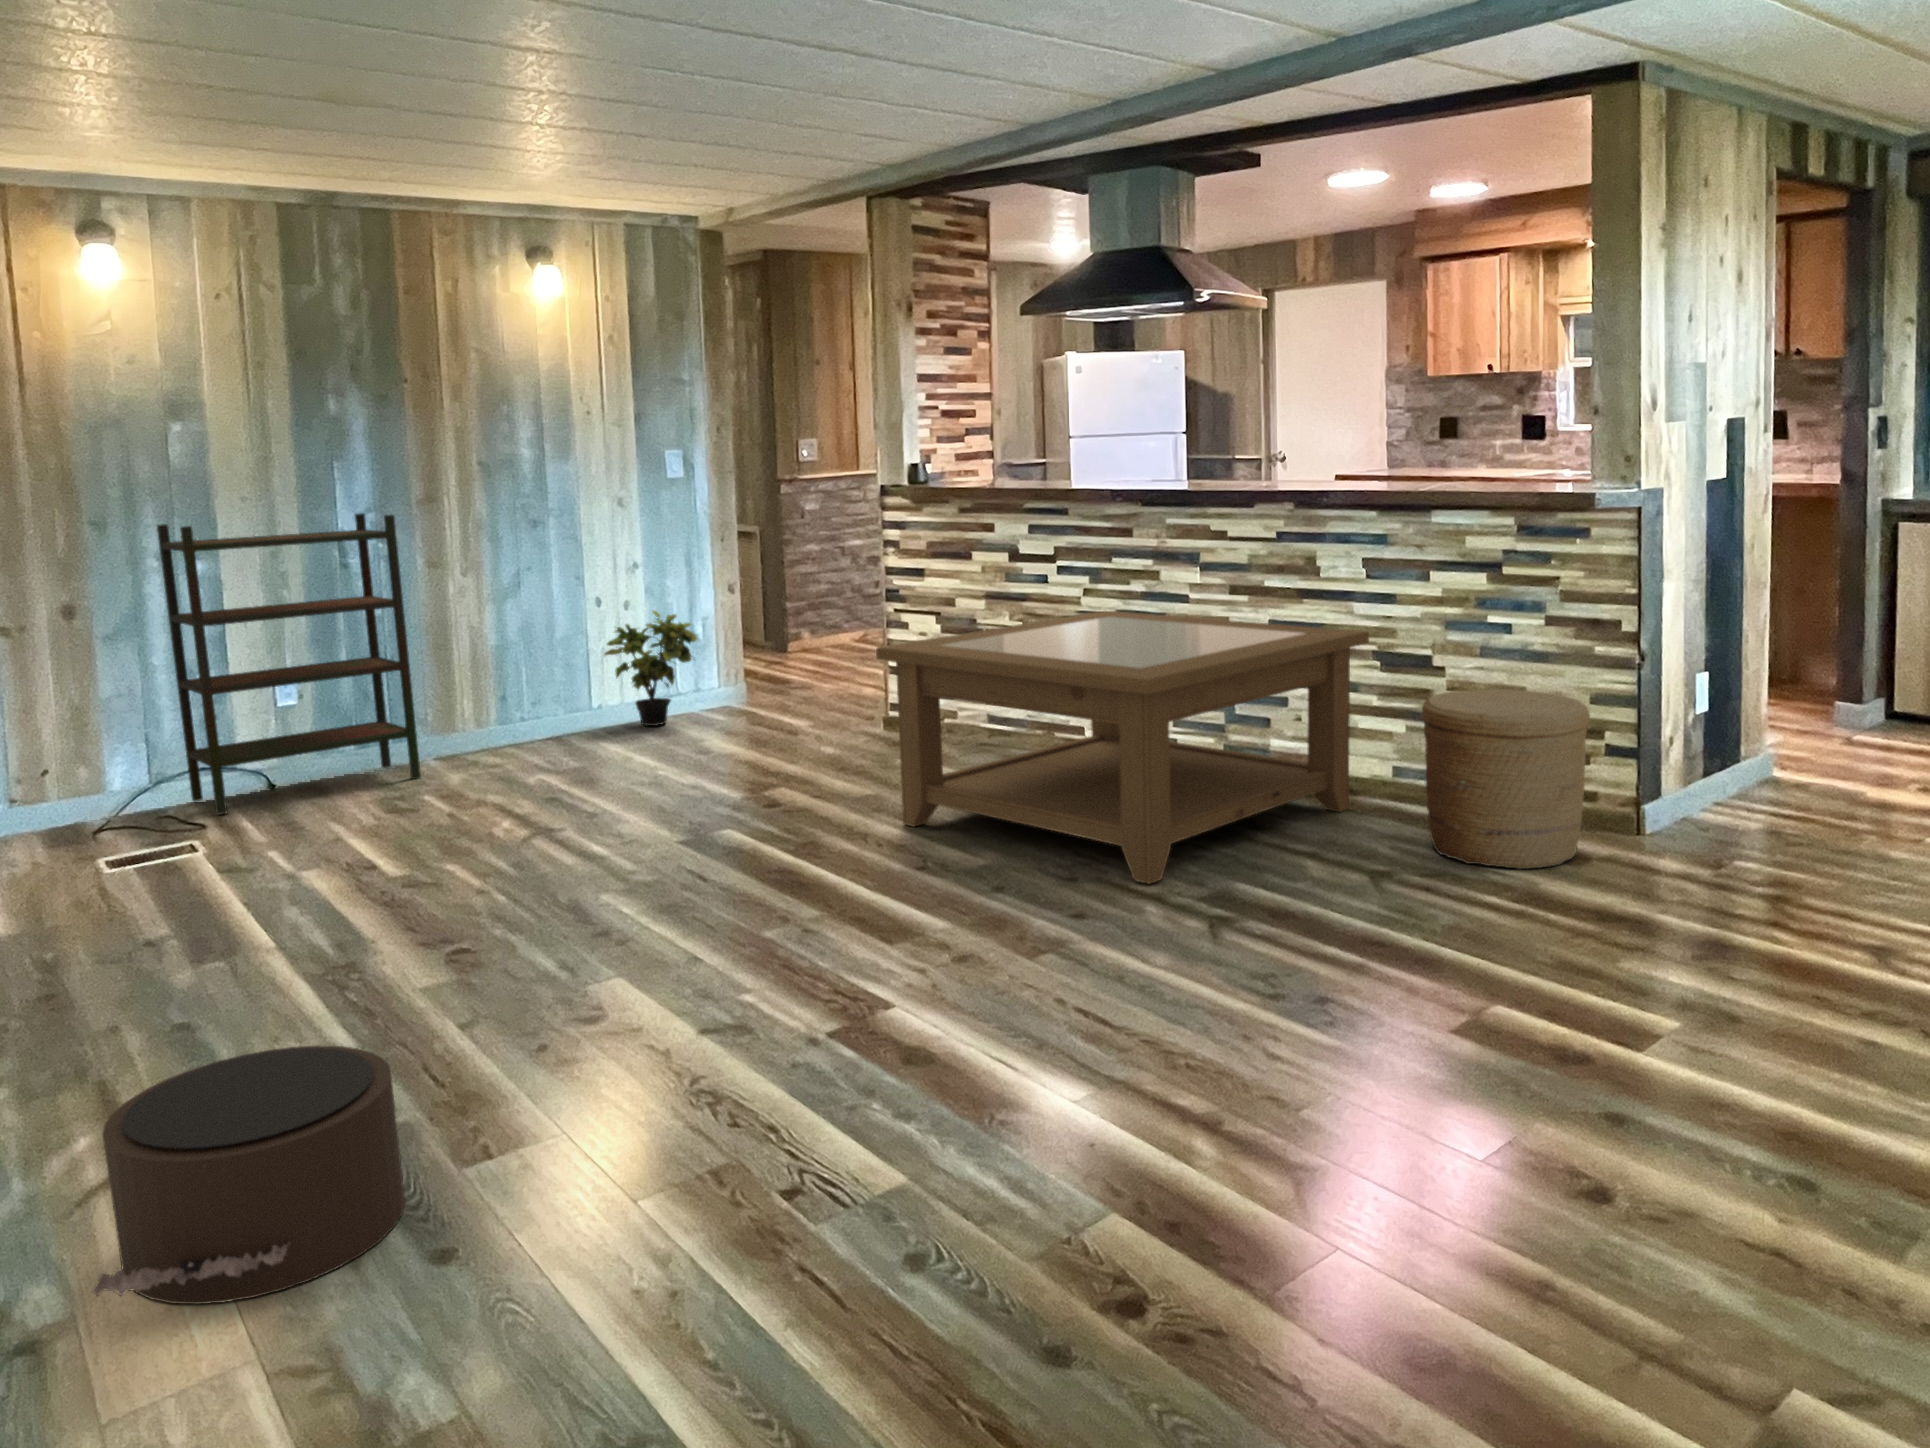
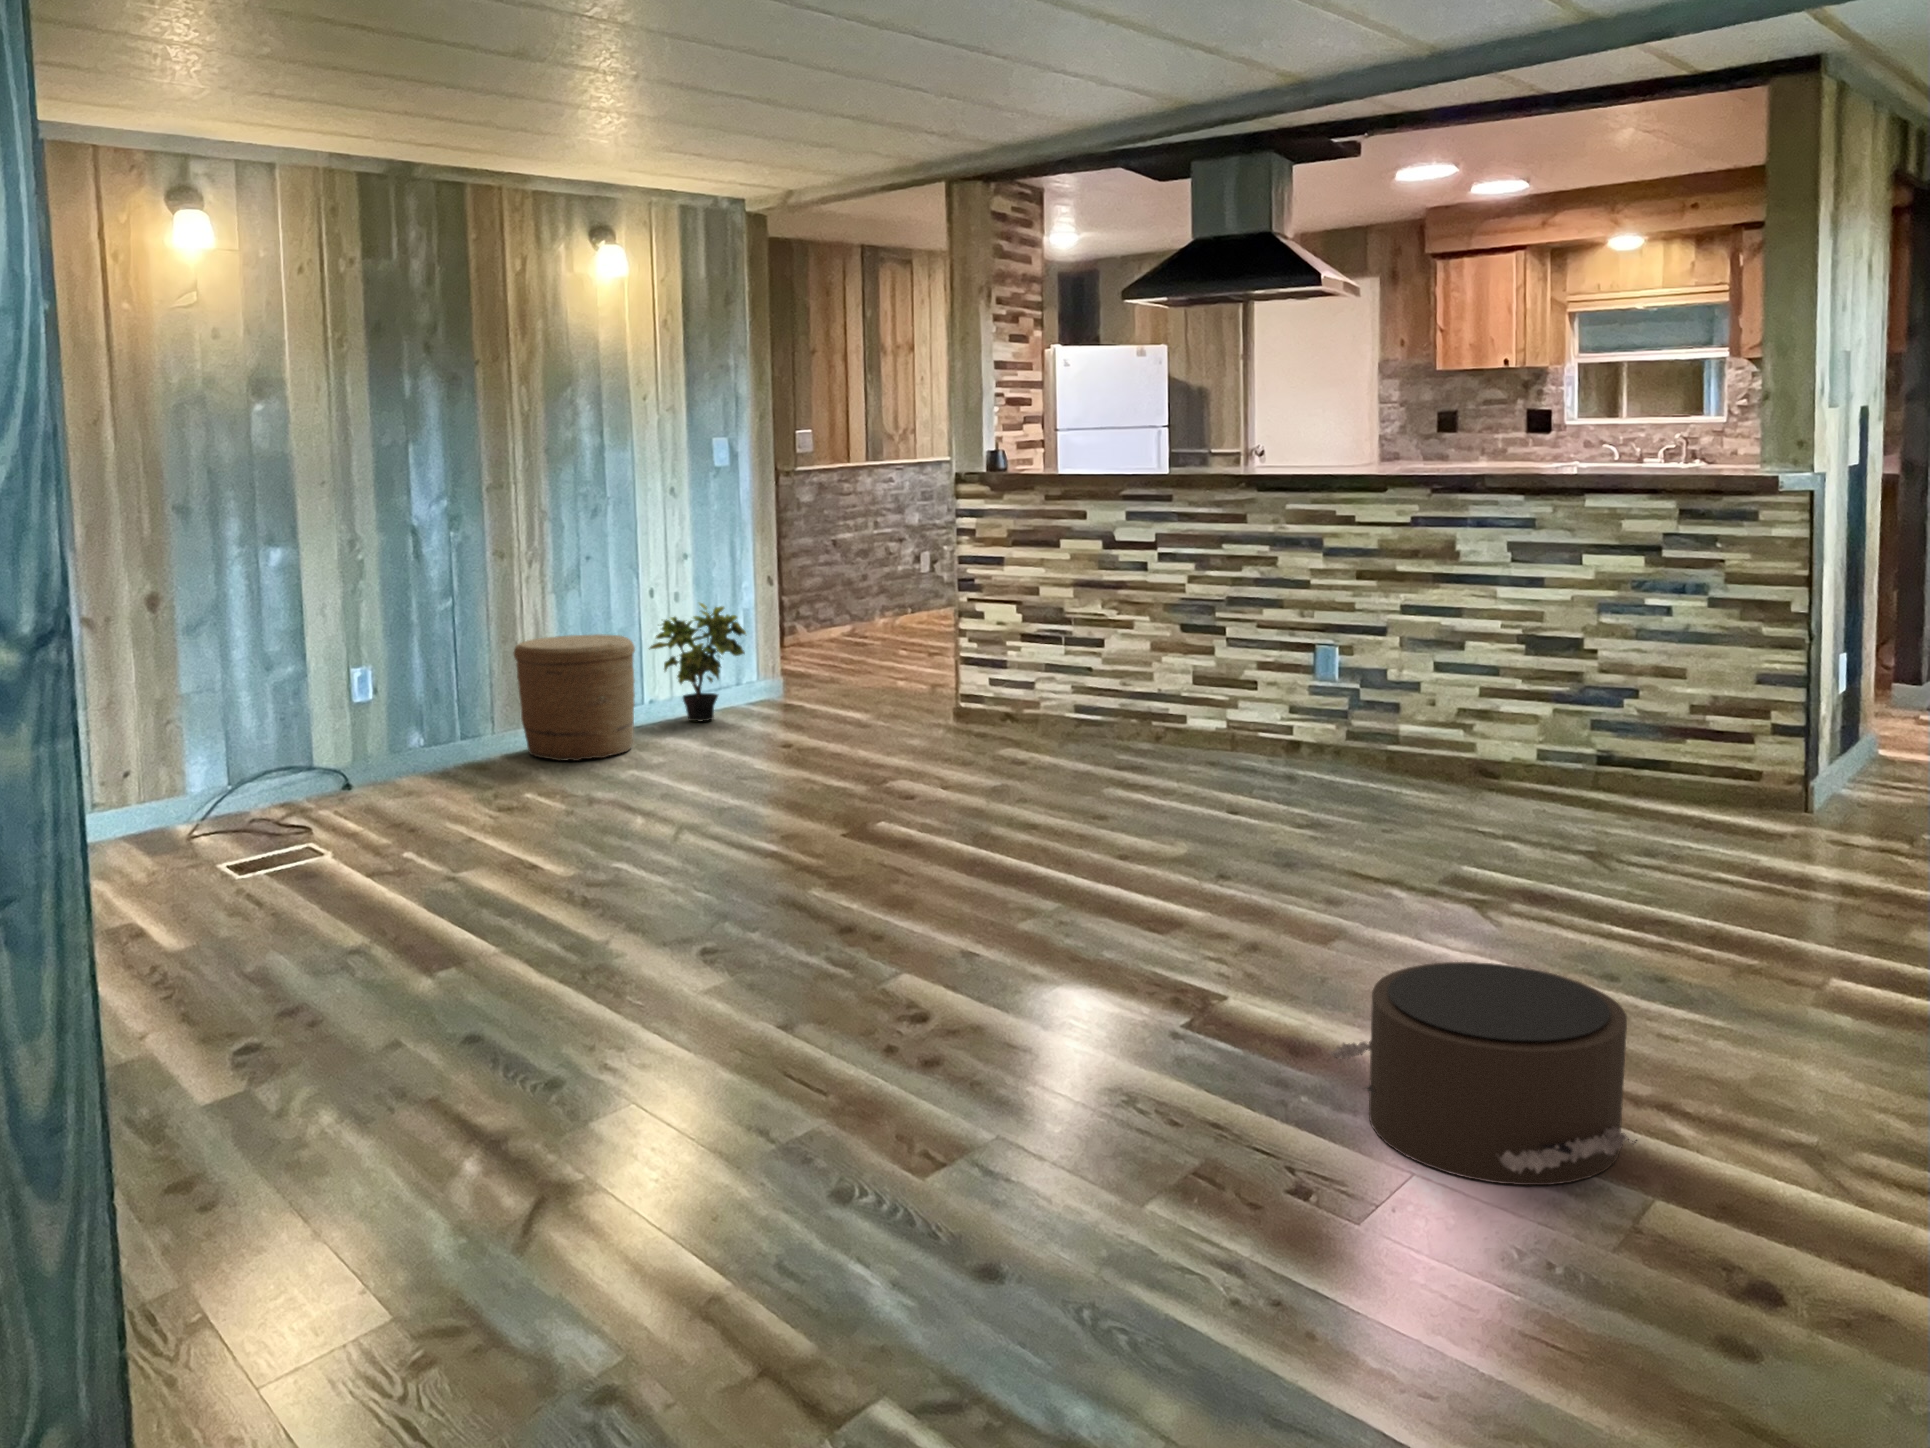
bookshelf: present [157,513,421,815] -> none [249,500,504,815]
coffee table: present [876,611,1369,884] -> none [1045,598,1521,861]
woven basket: present [1422,689,1590,869] -> present [514,634,635,761]
pouf: present [93,1045,405,1304] -> present [1329,962,1637,1185]

